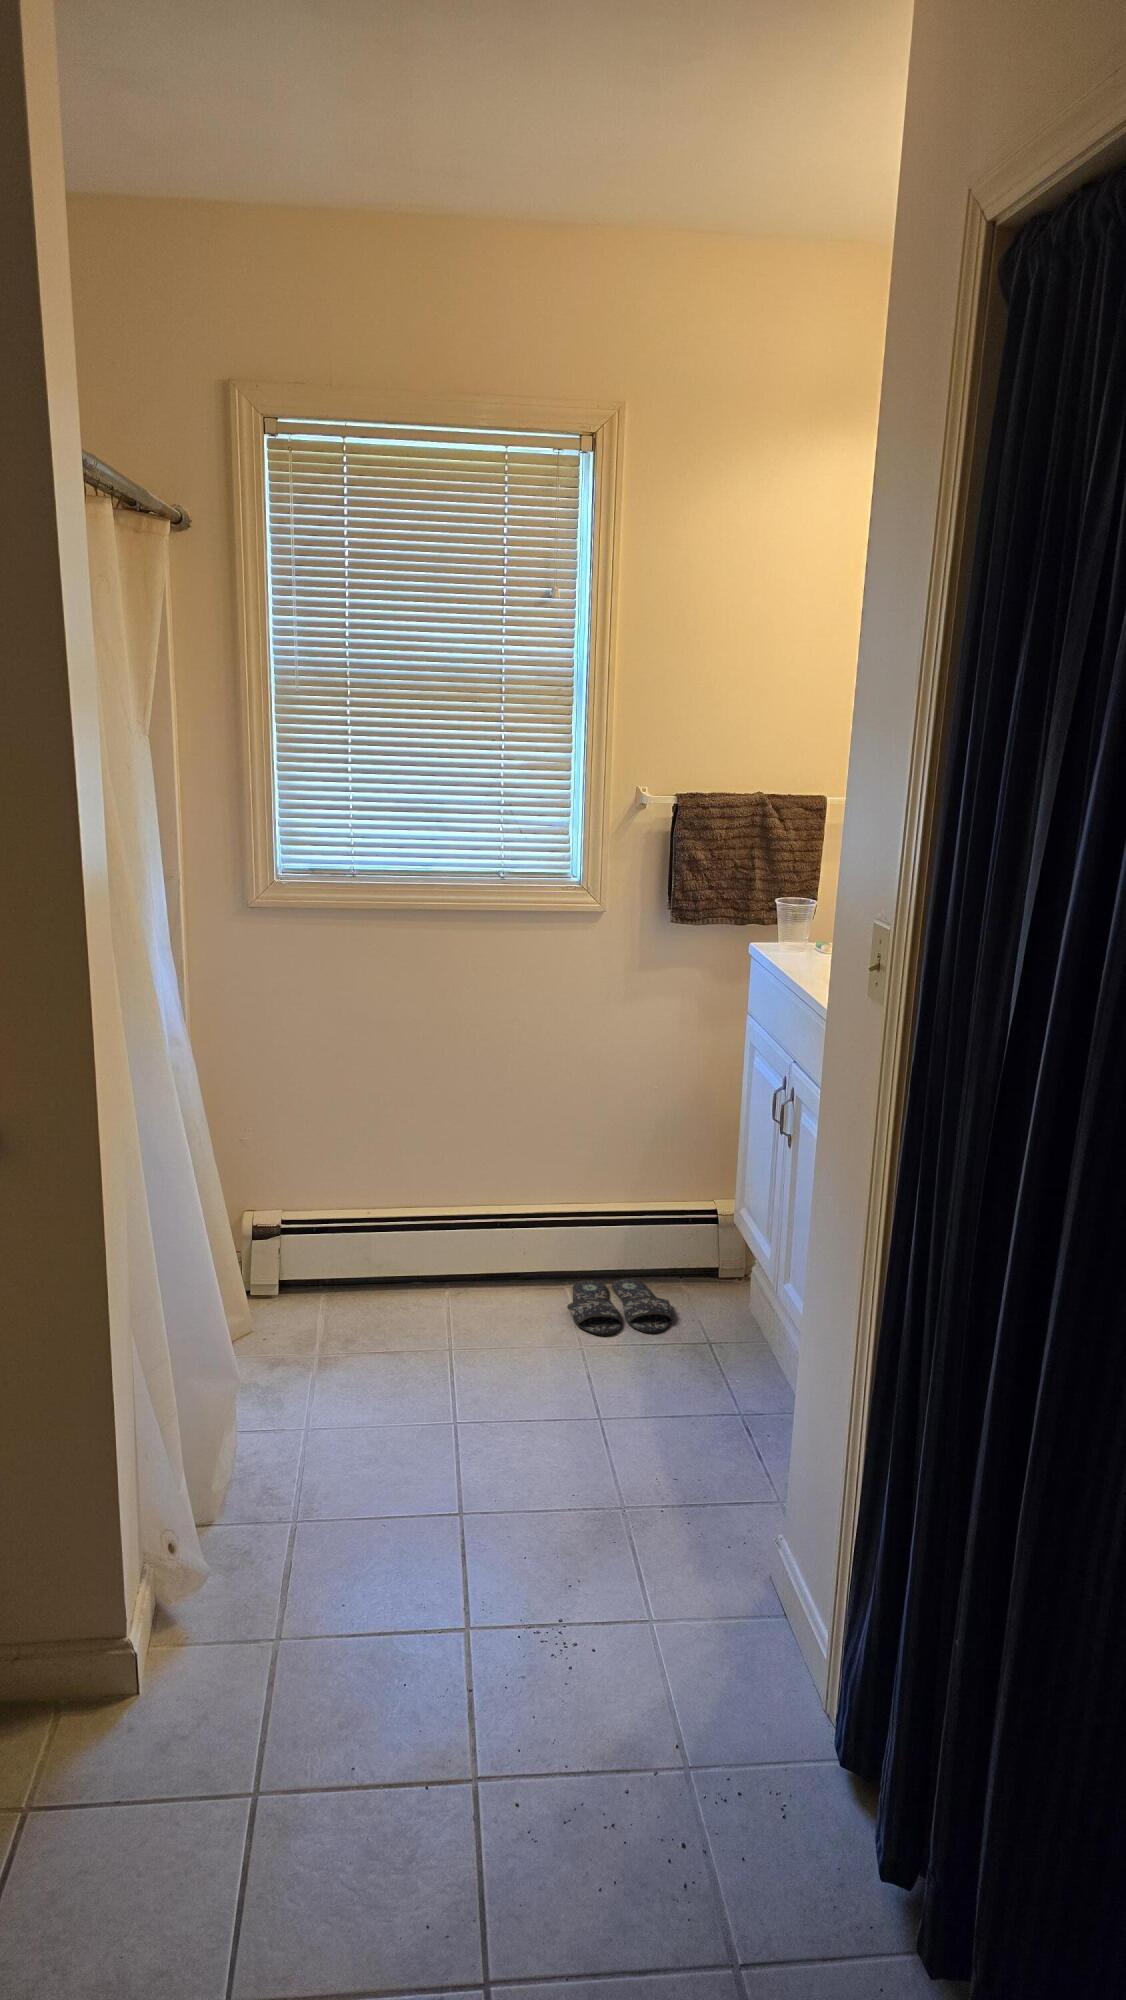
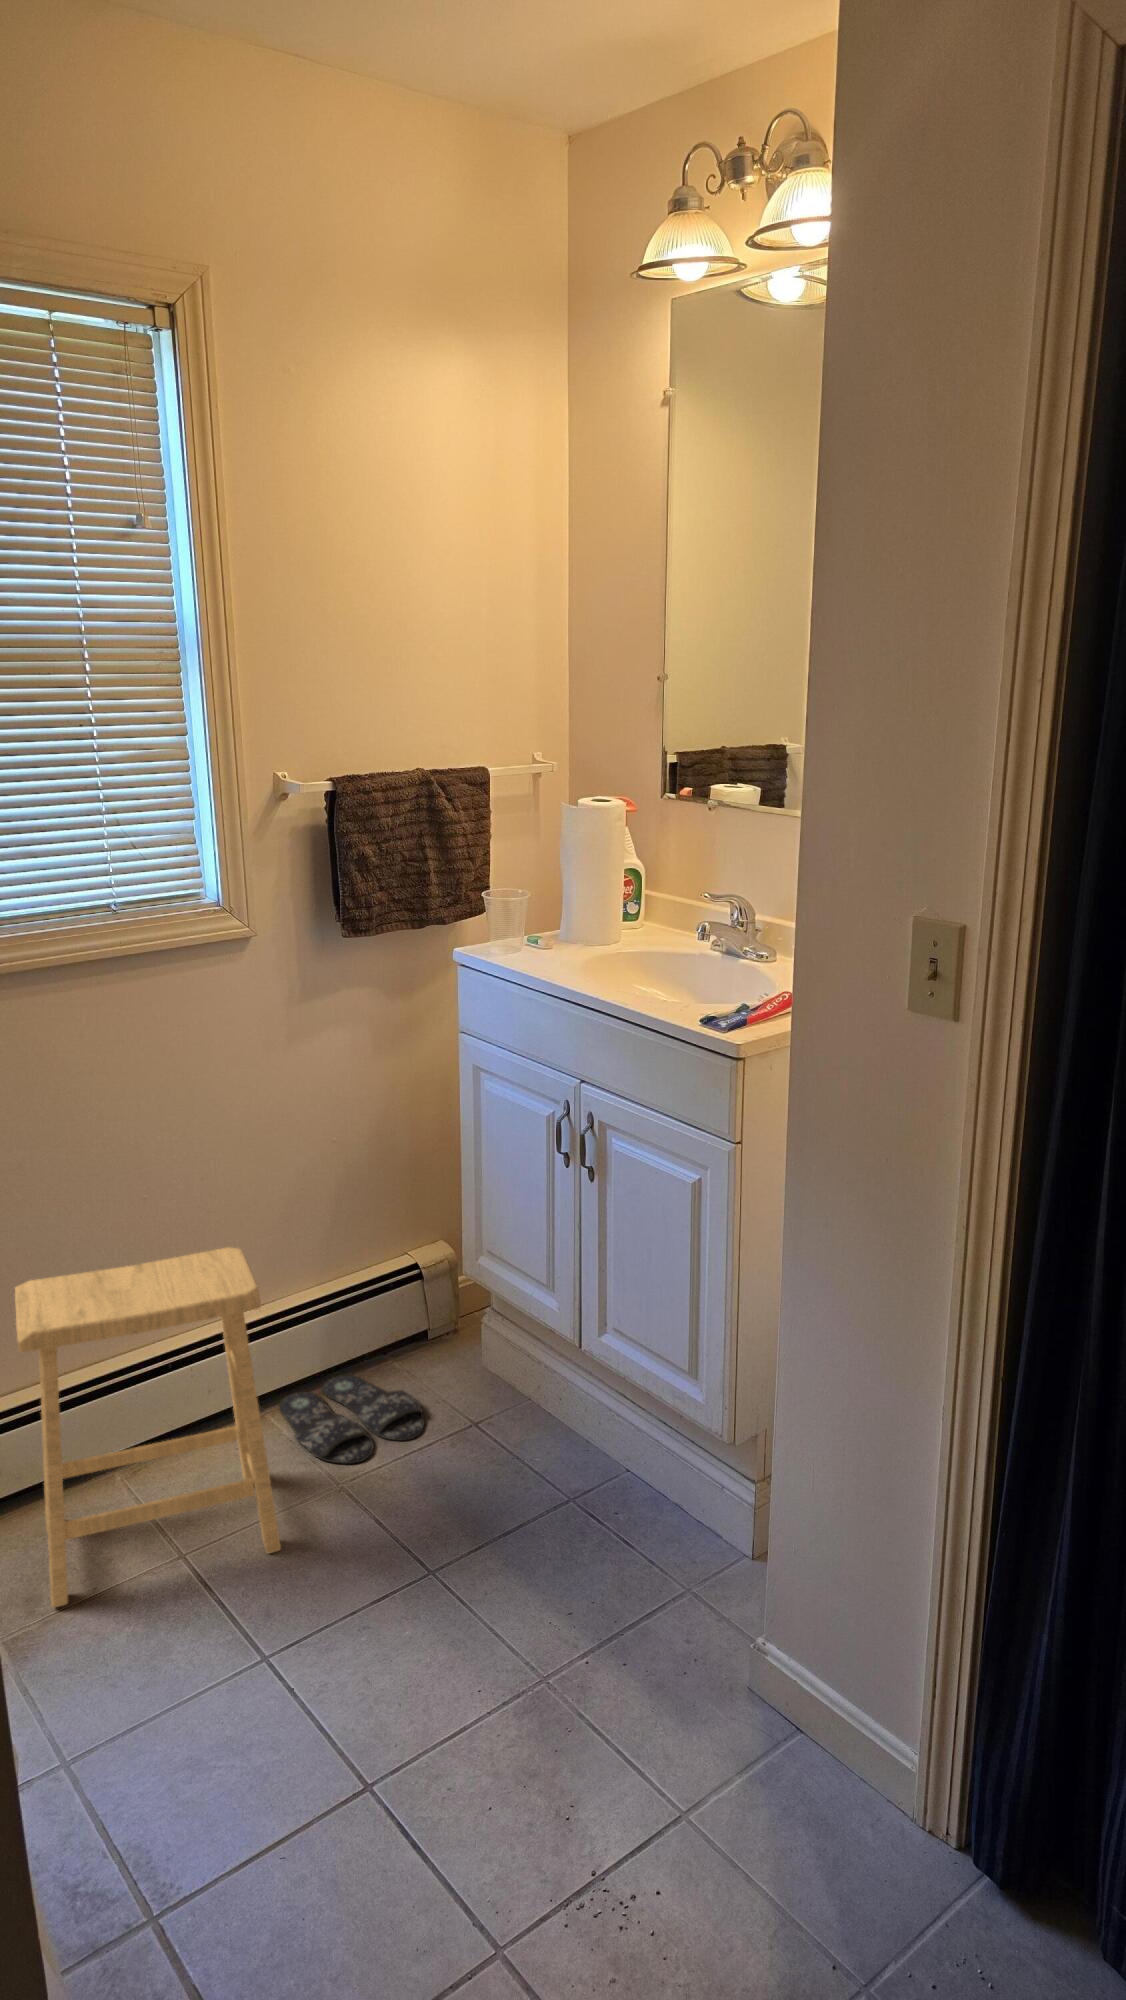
footstool: none [349,1124,531,1369] -> present [15,1247,281,1607]

